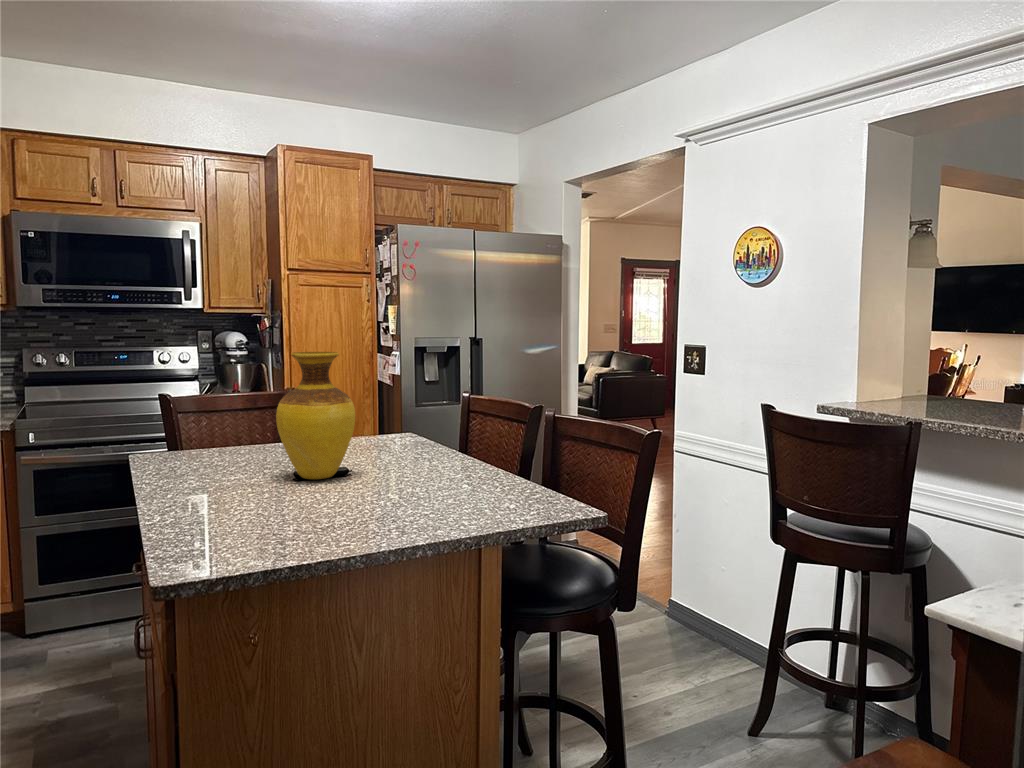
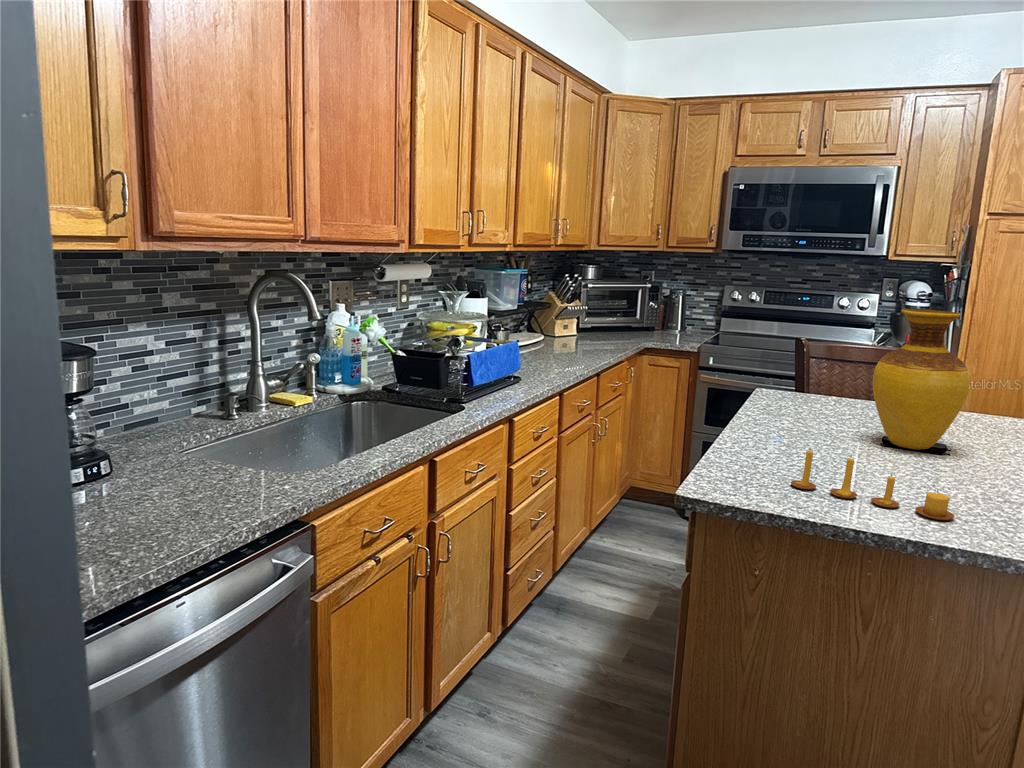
candle: none [257,491,401,539] -> present [791,447,954,520]

